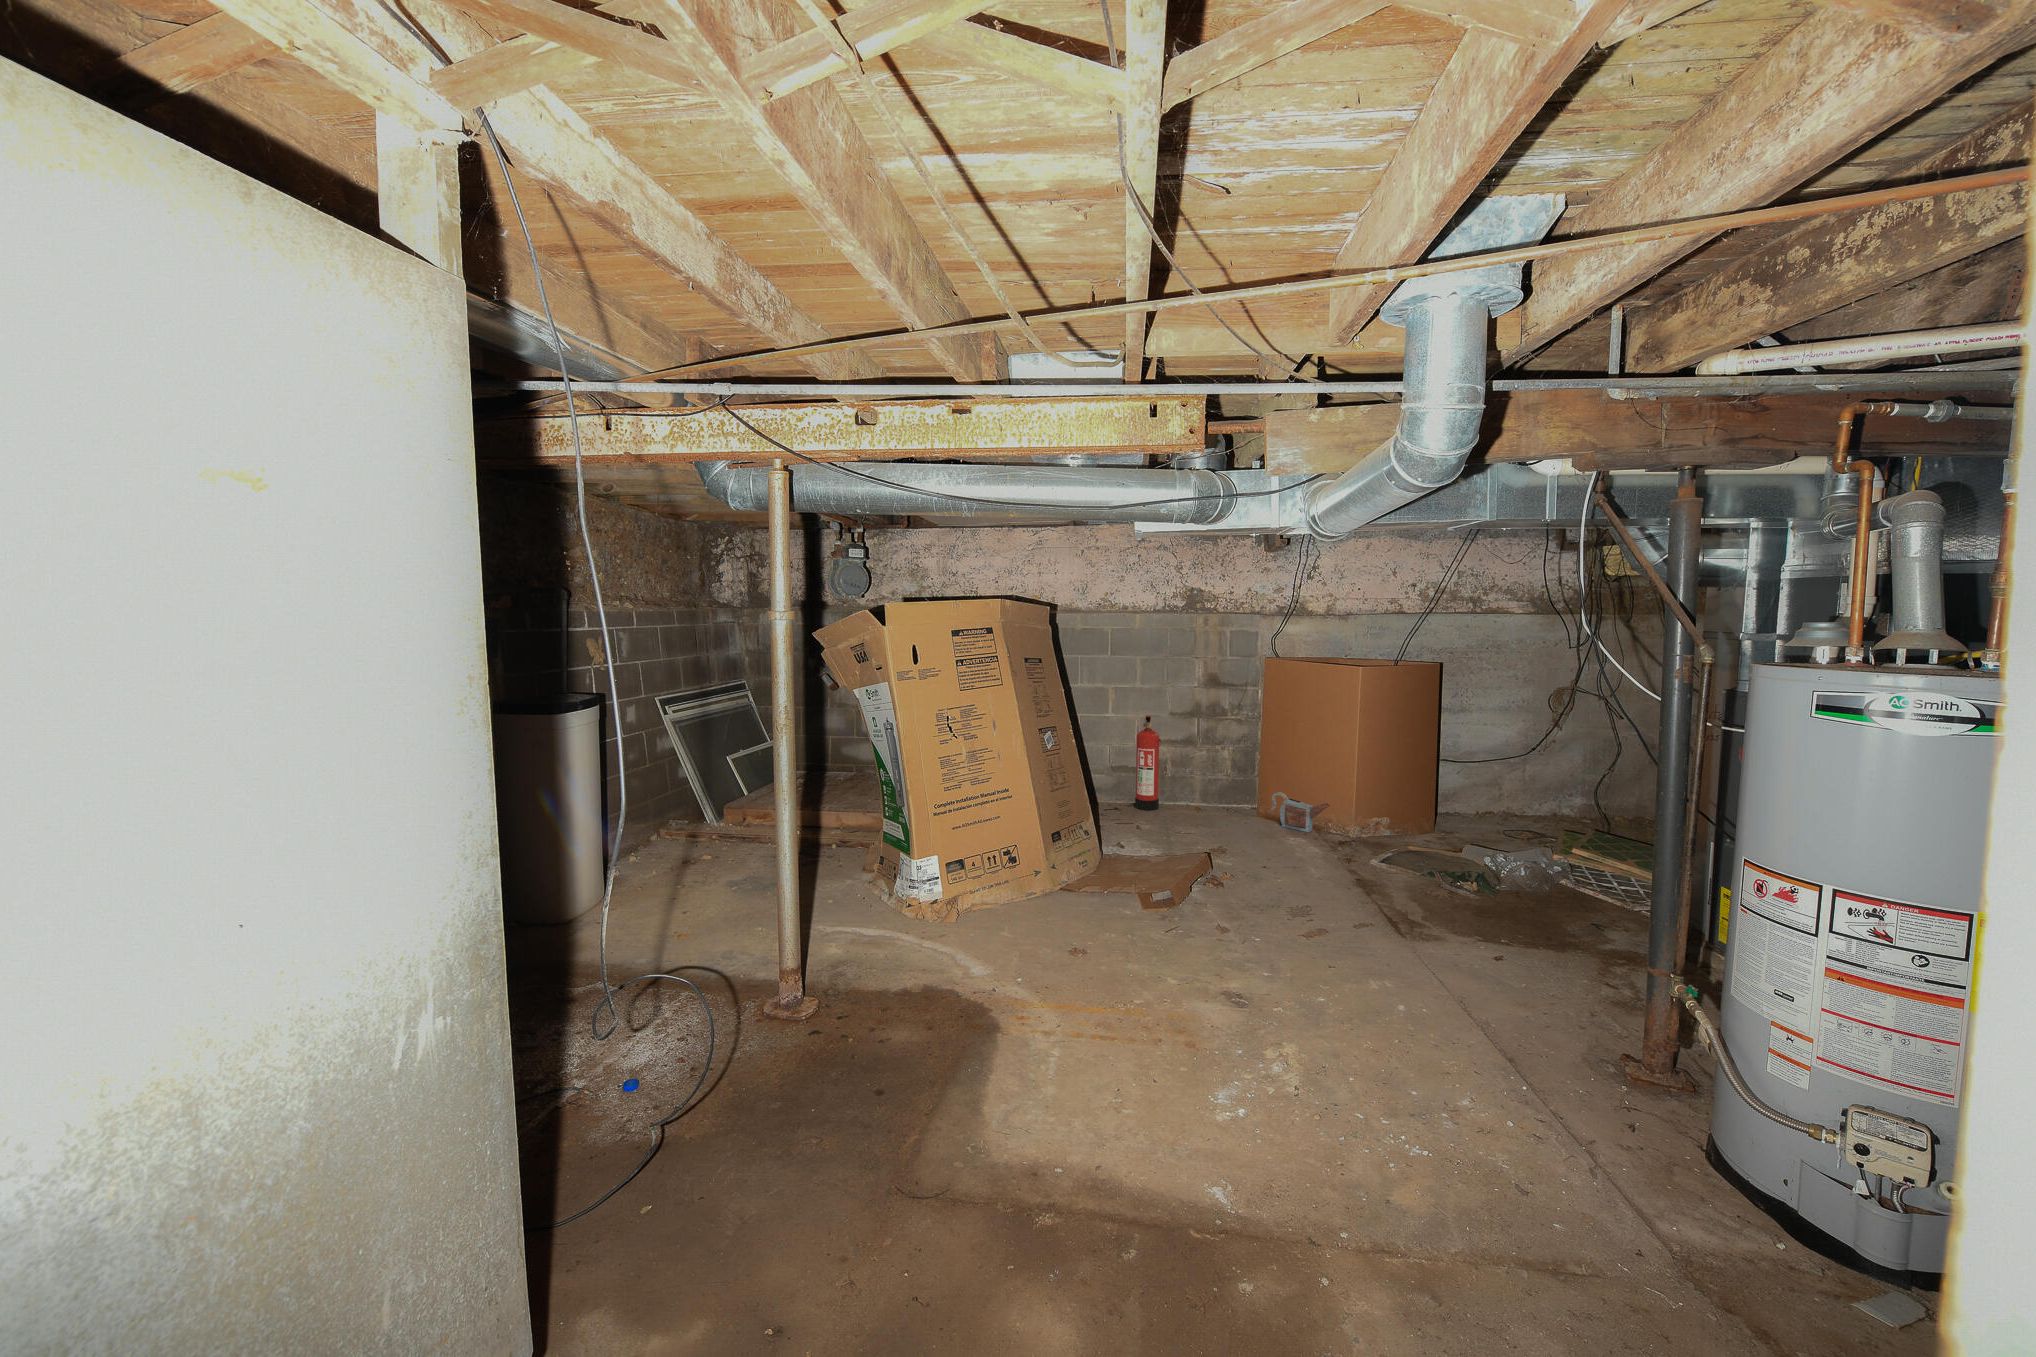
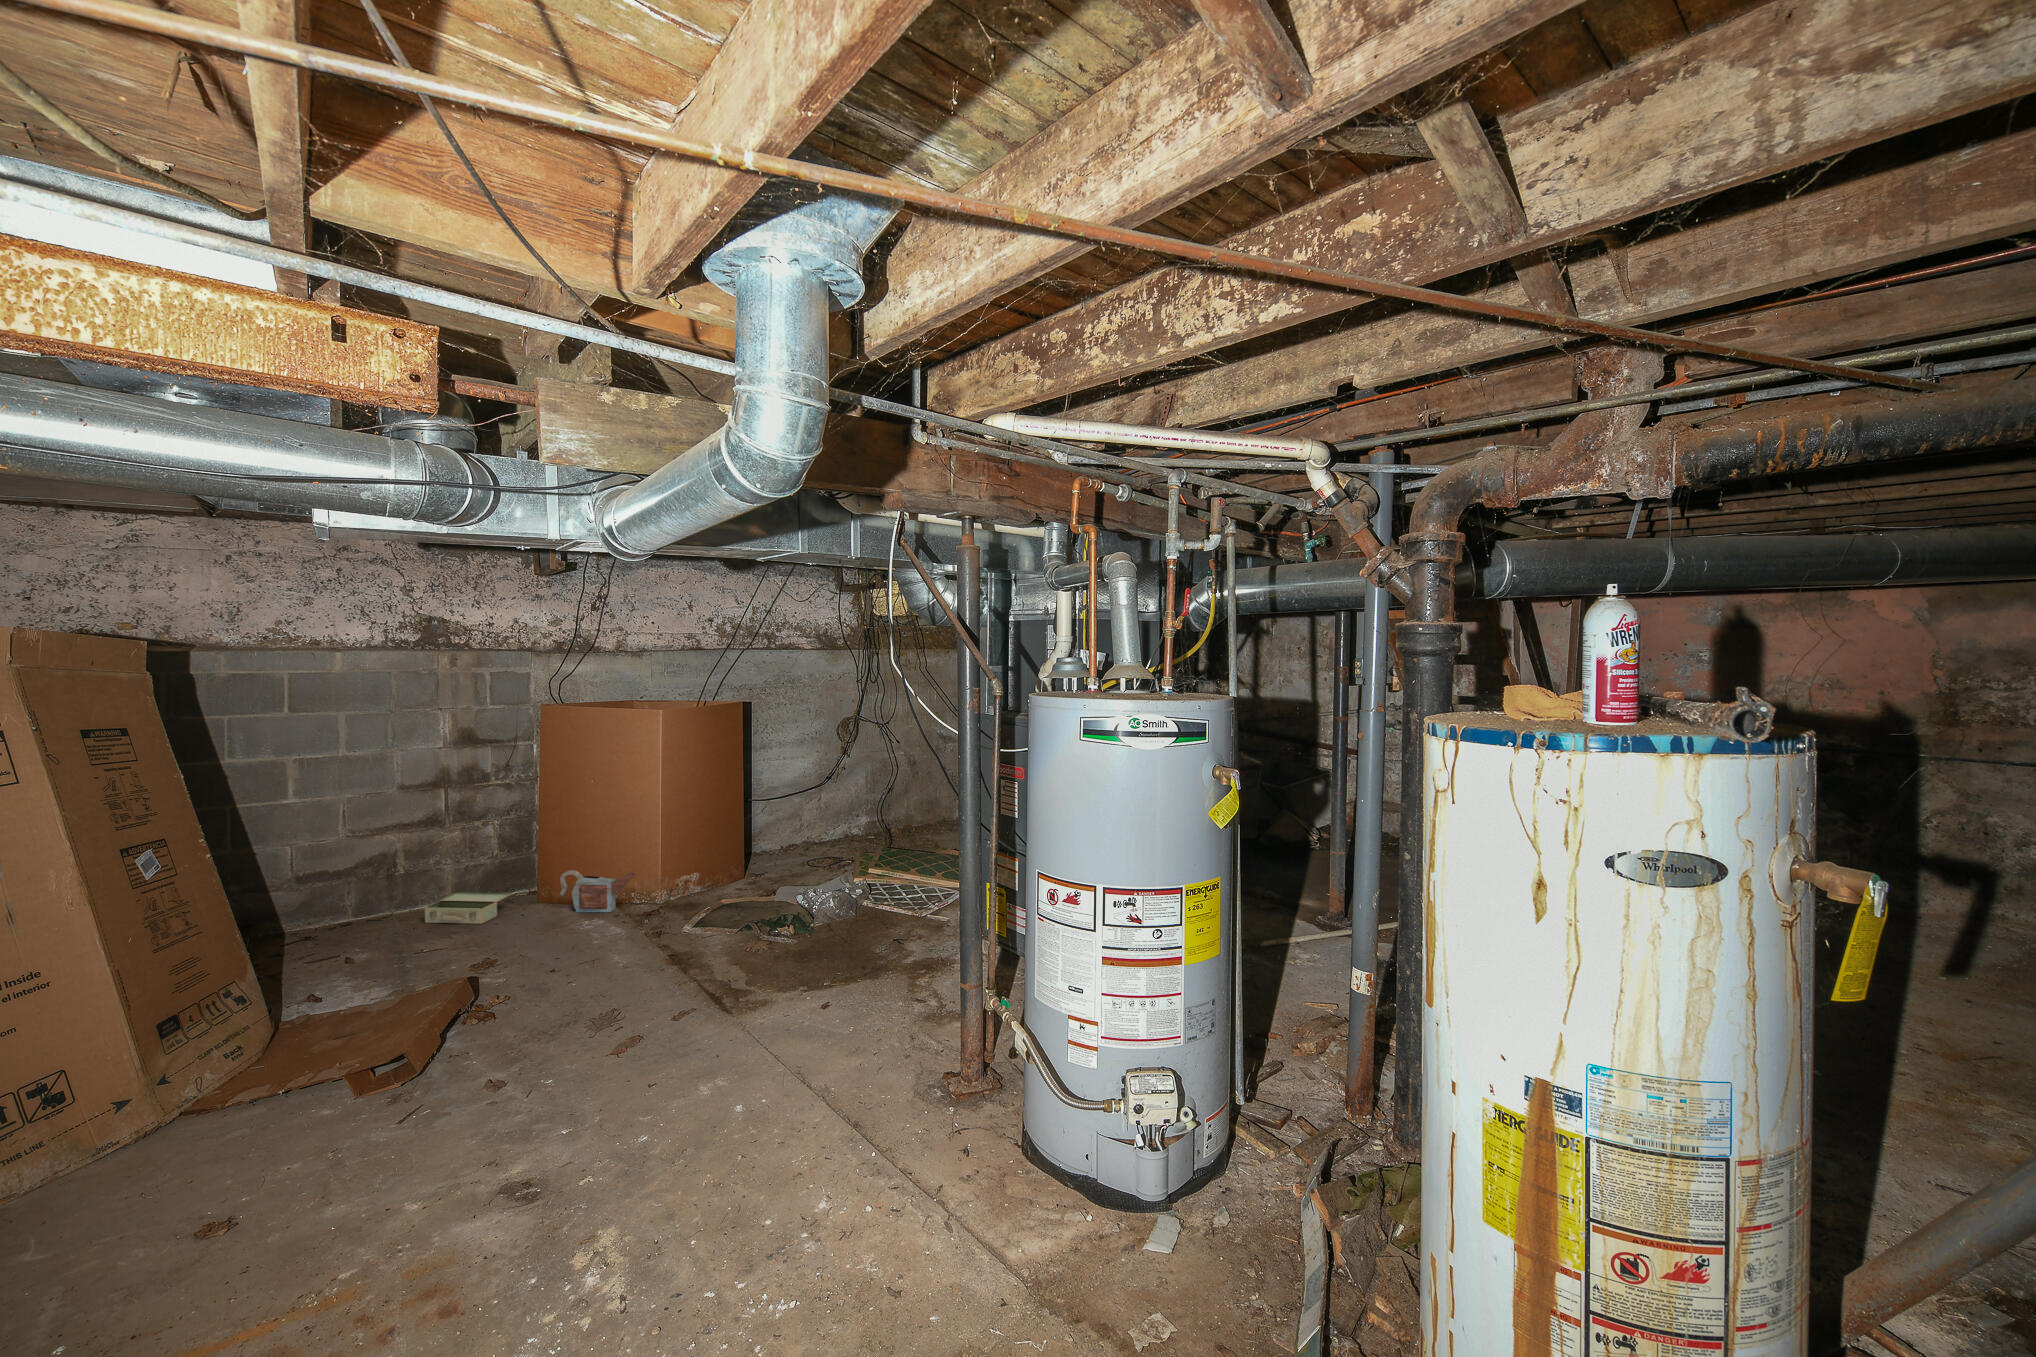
fire extinguisher: present [1135,715,1161,810] -> none [335,797,381,938]
toolbox: none [1183,794,1237,819] -> present [425,892,510,924]

